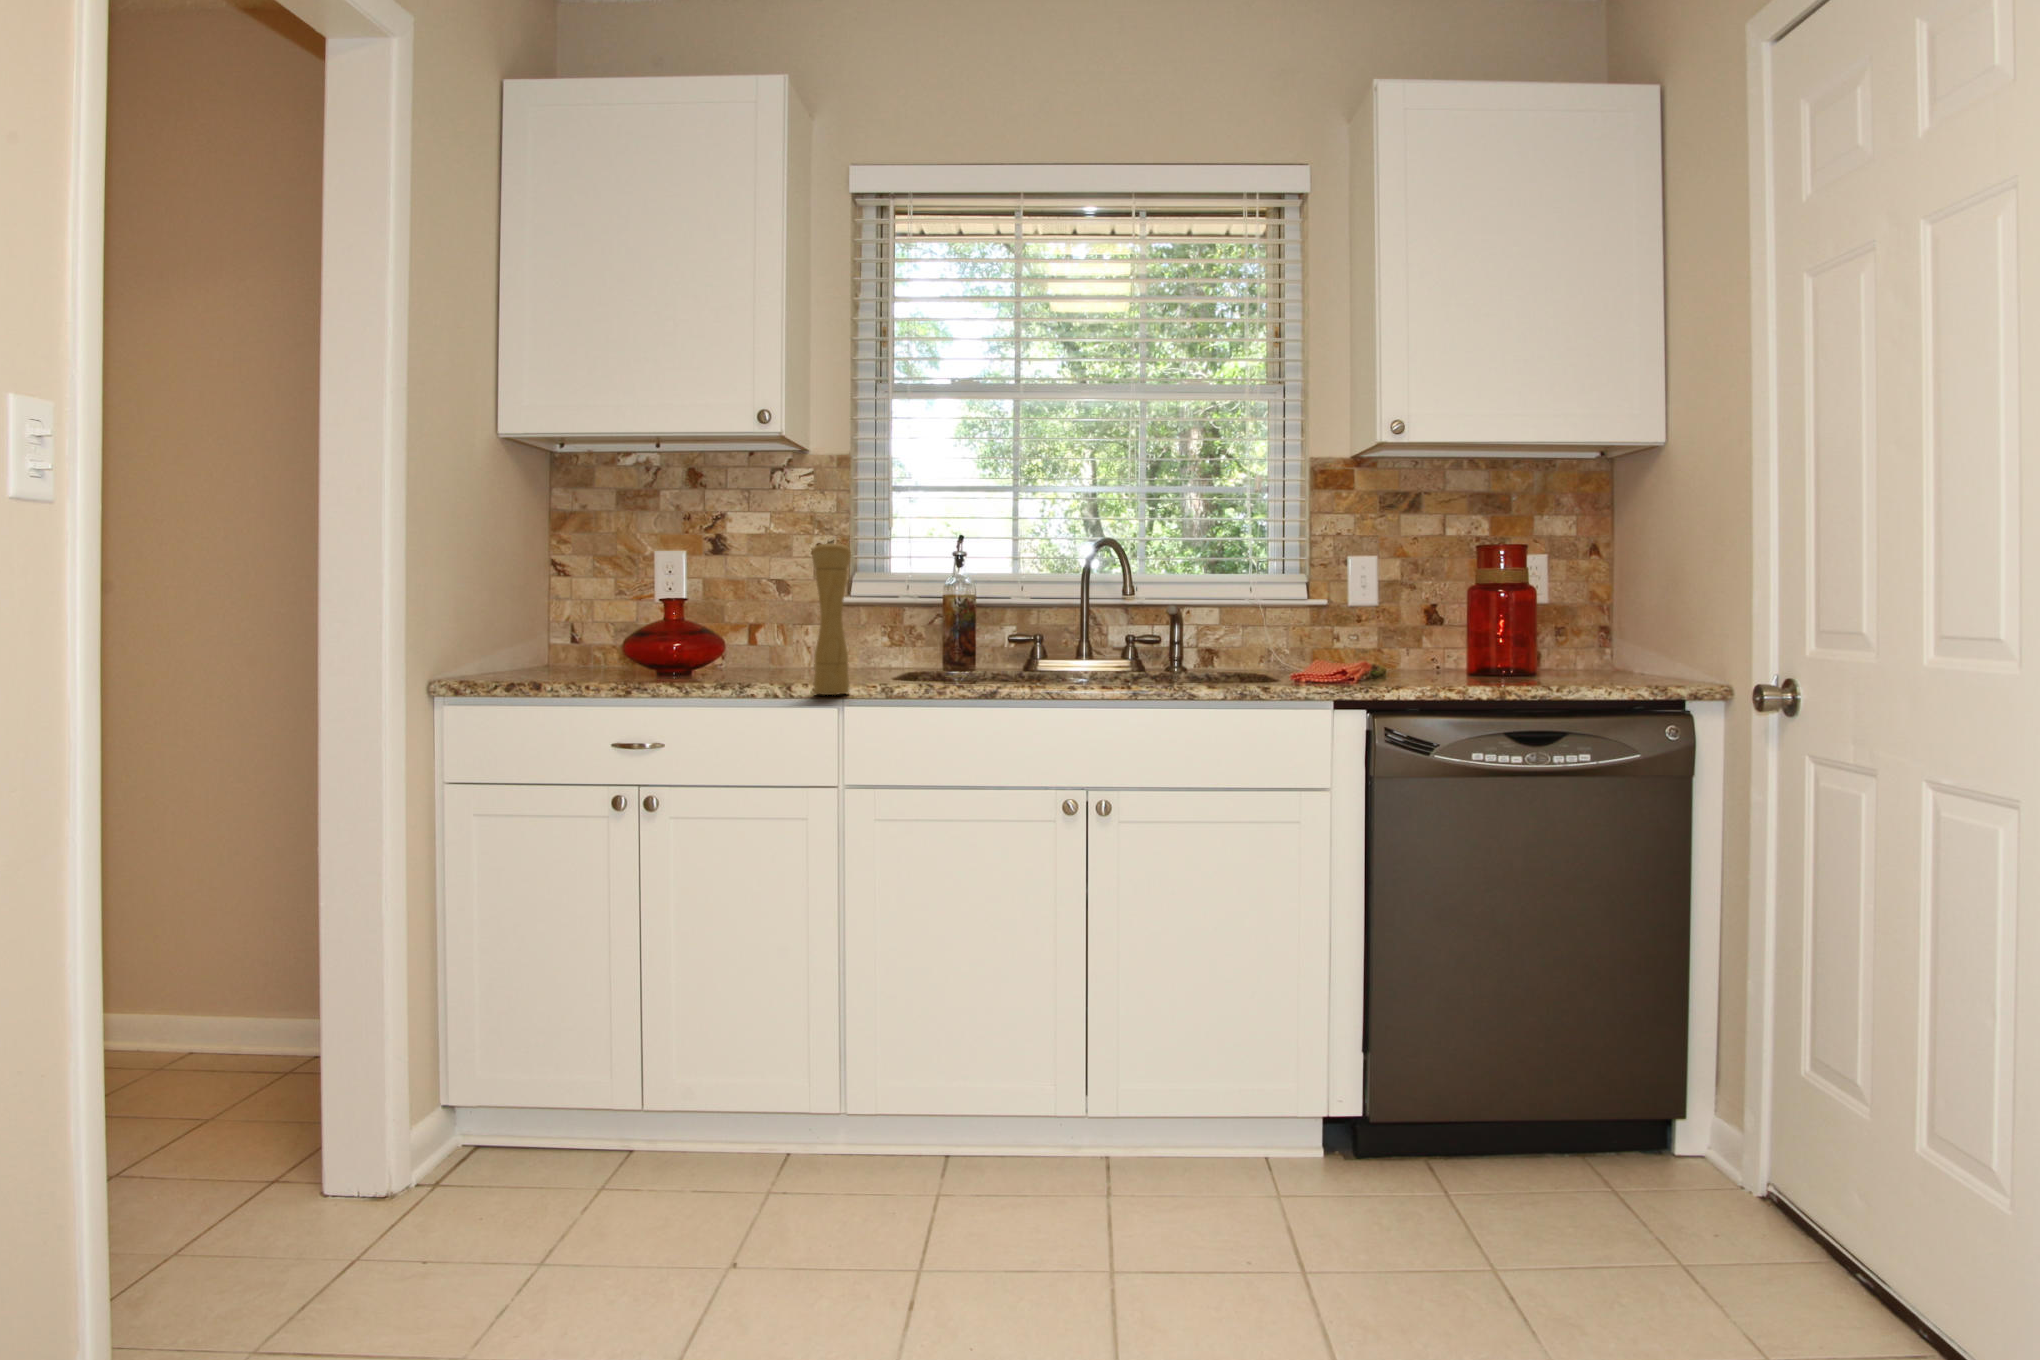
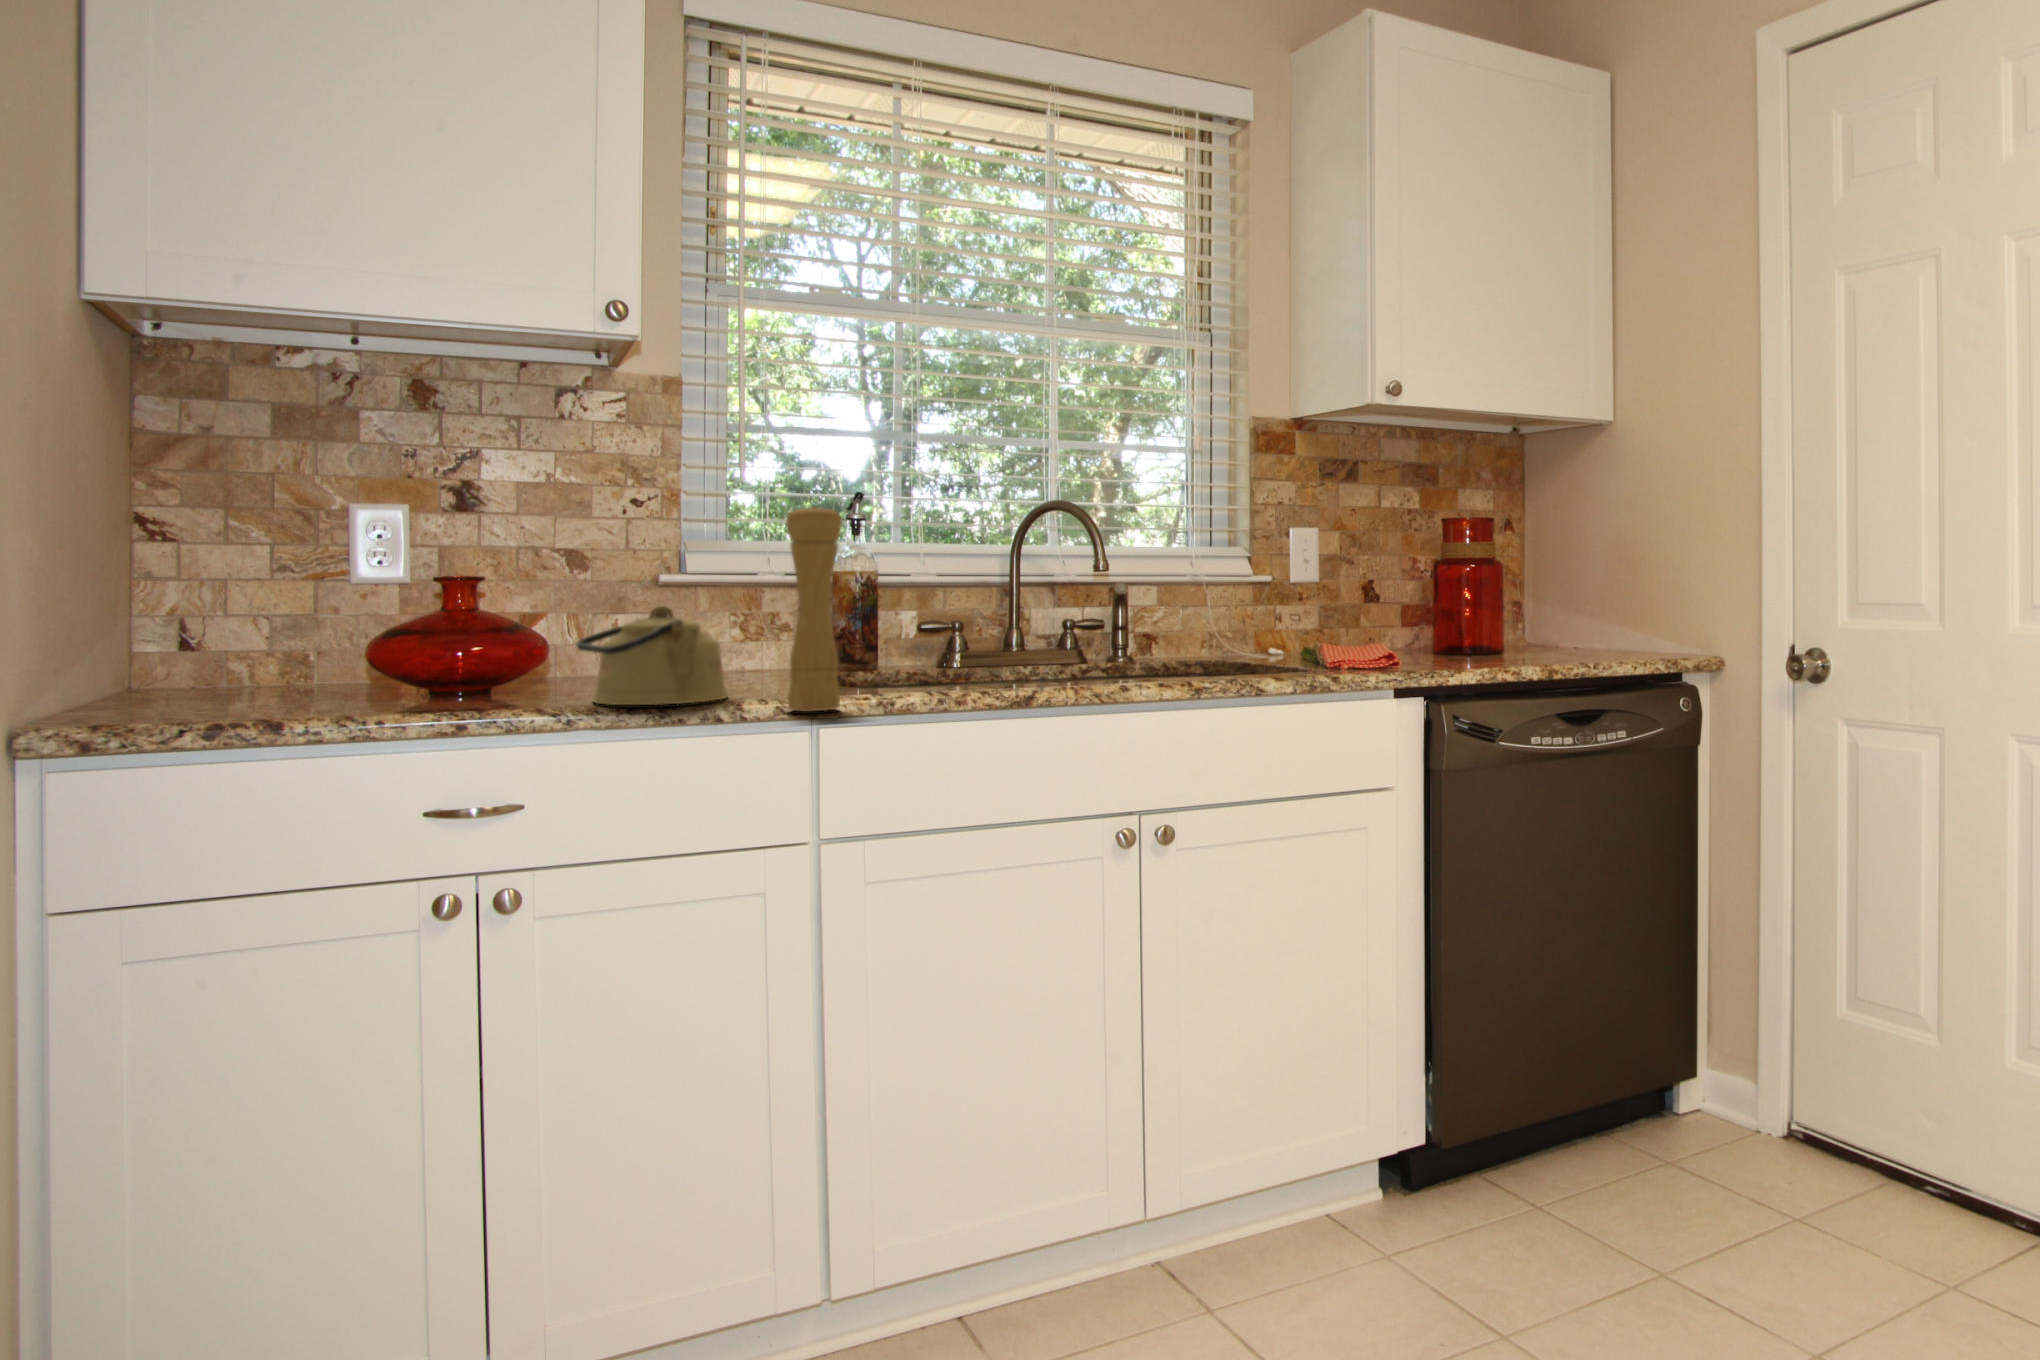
kettle: none [720,617,812,686] -> present [576,606,728,705]

